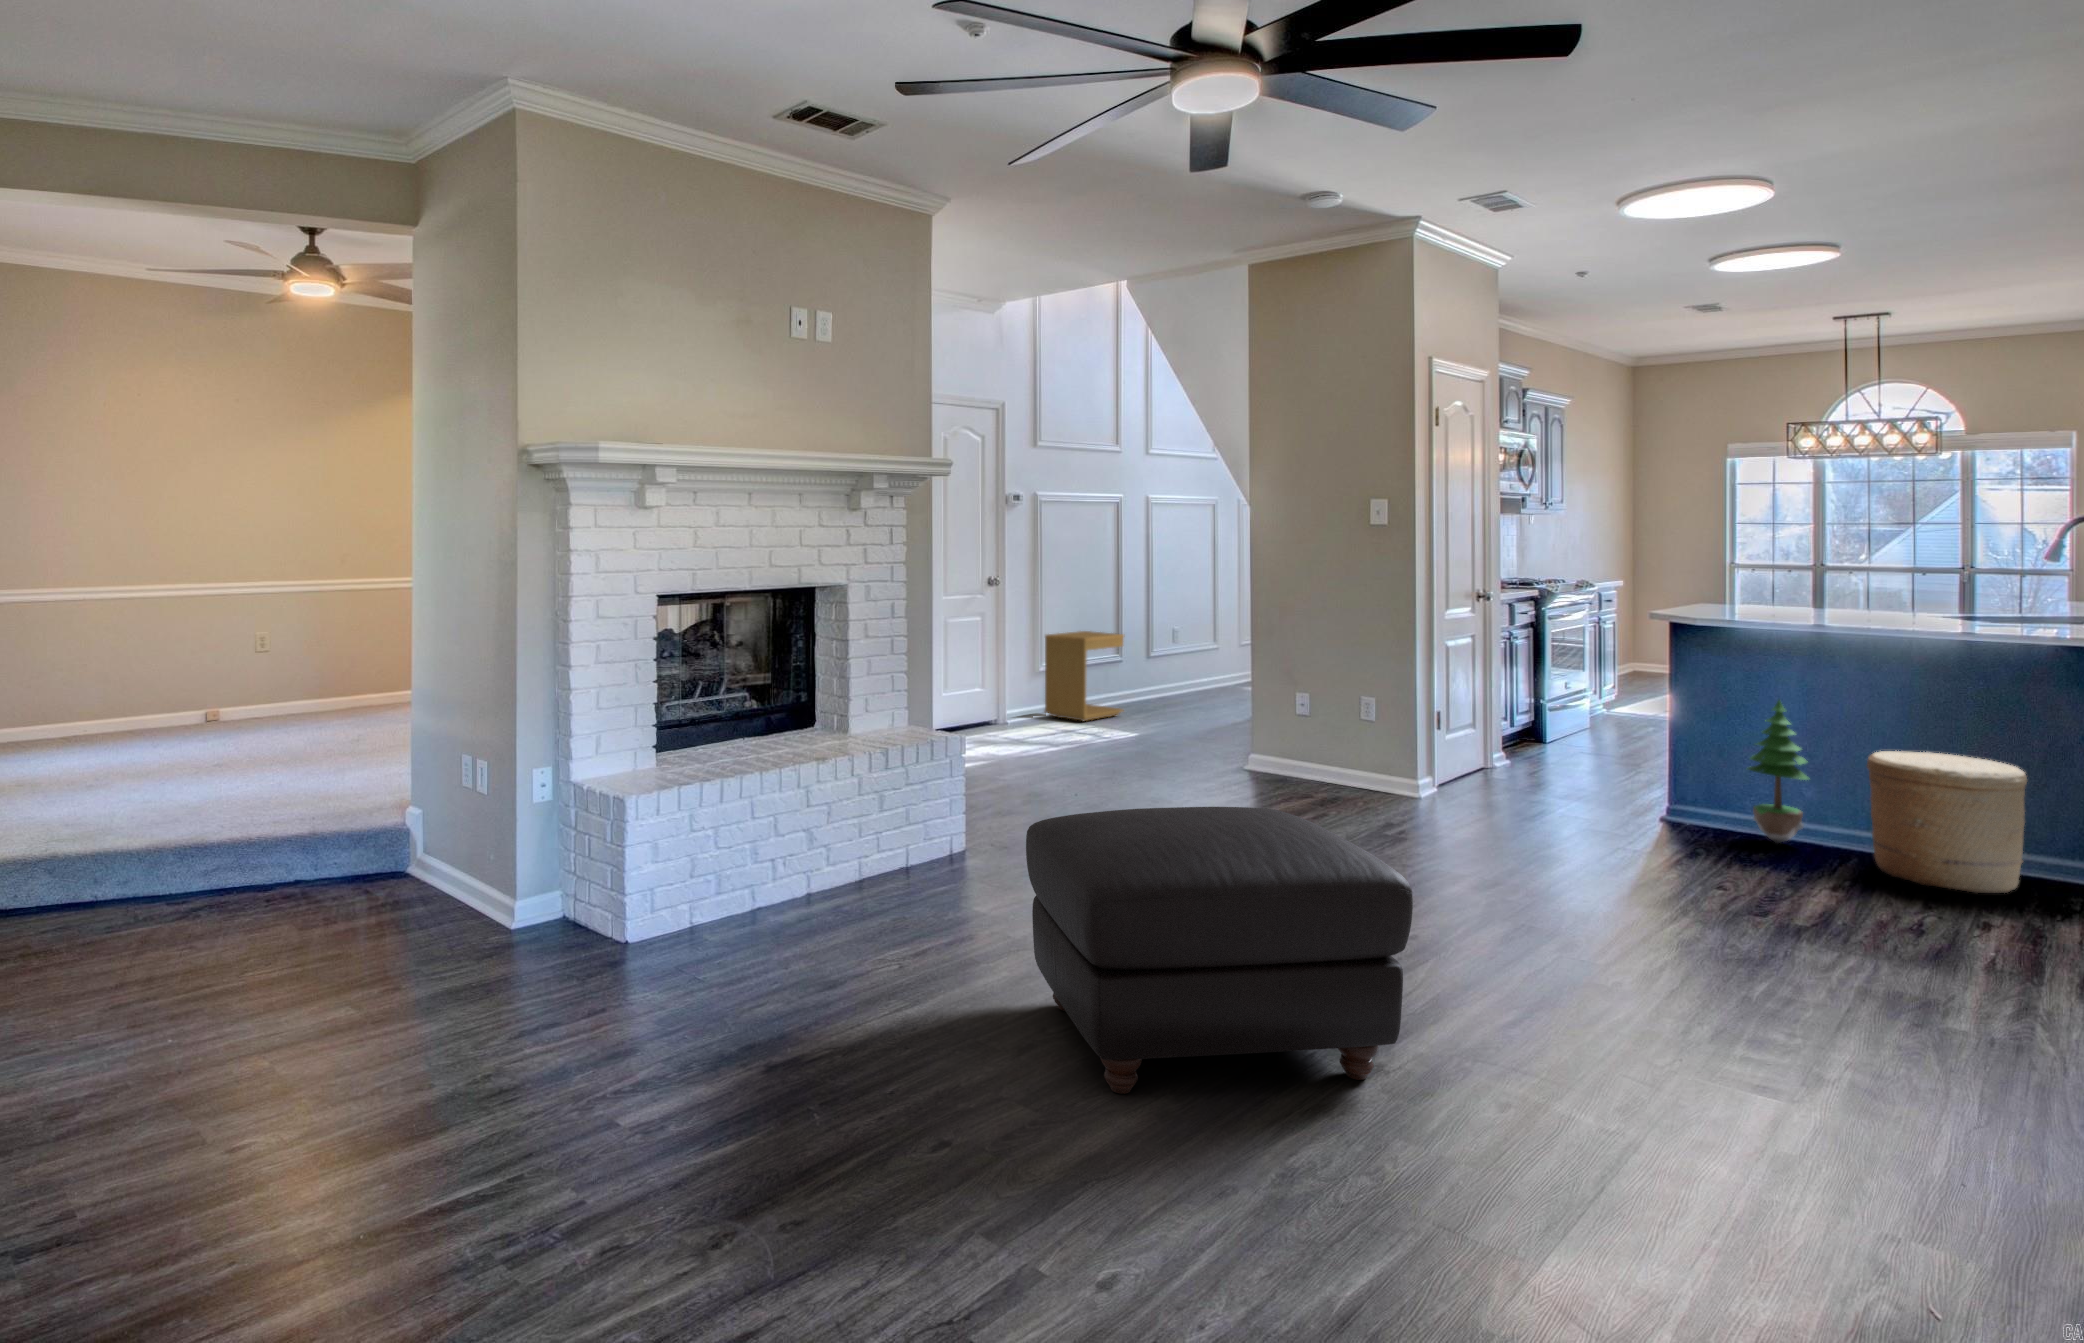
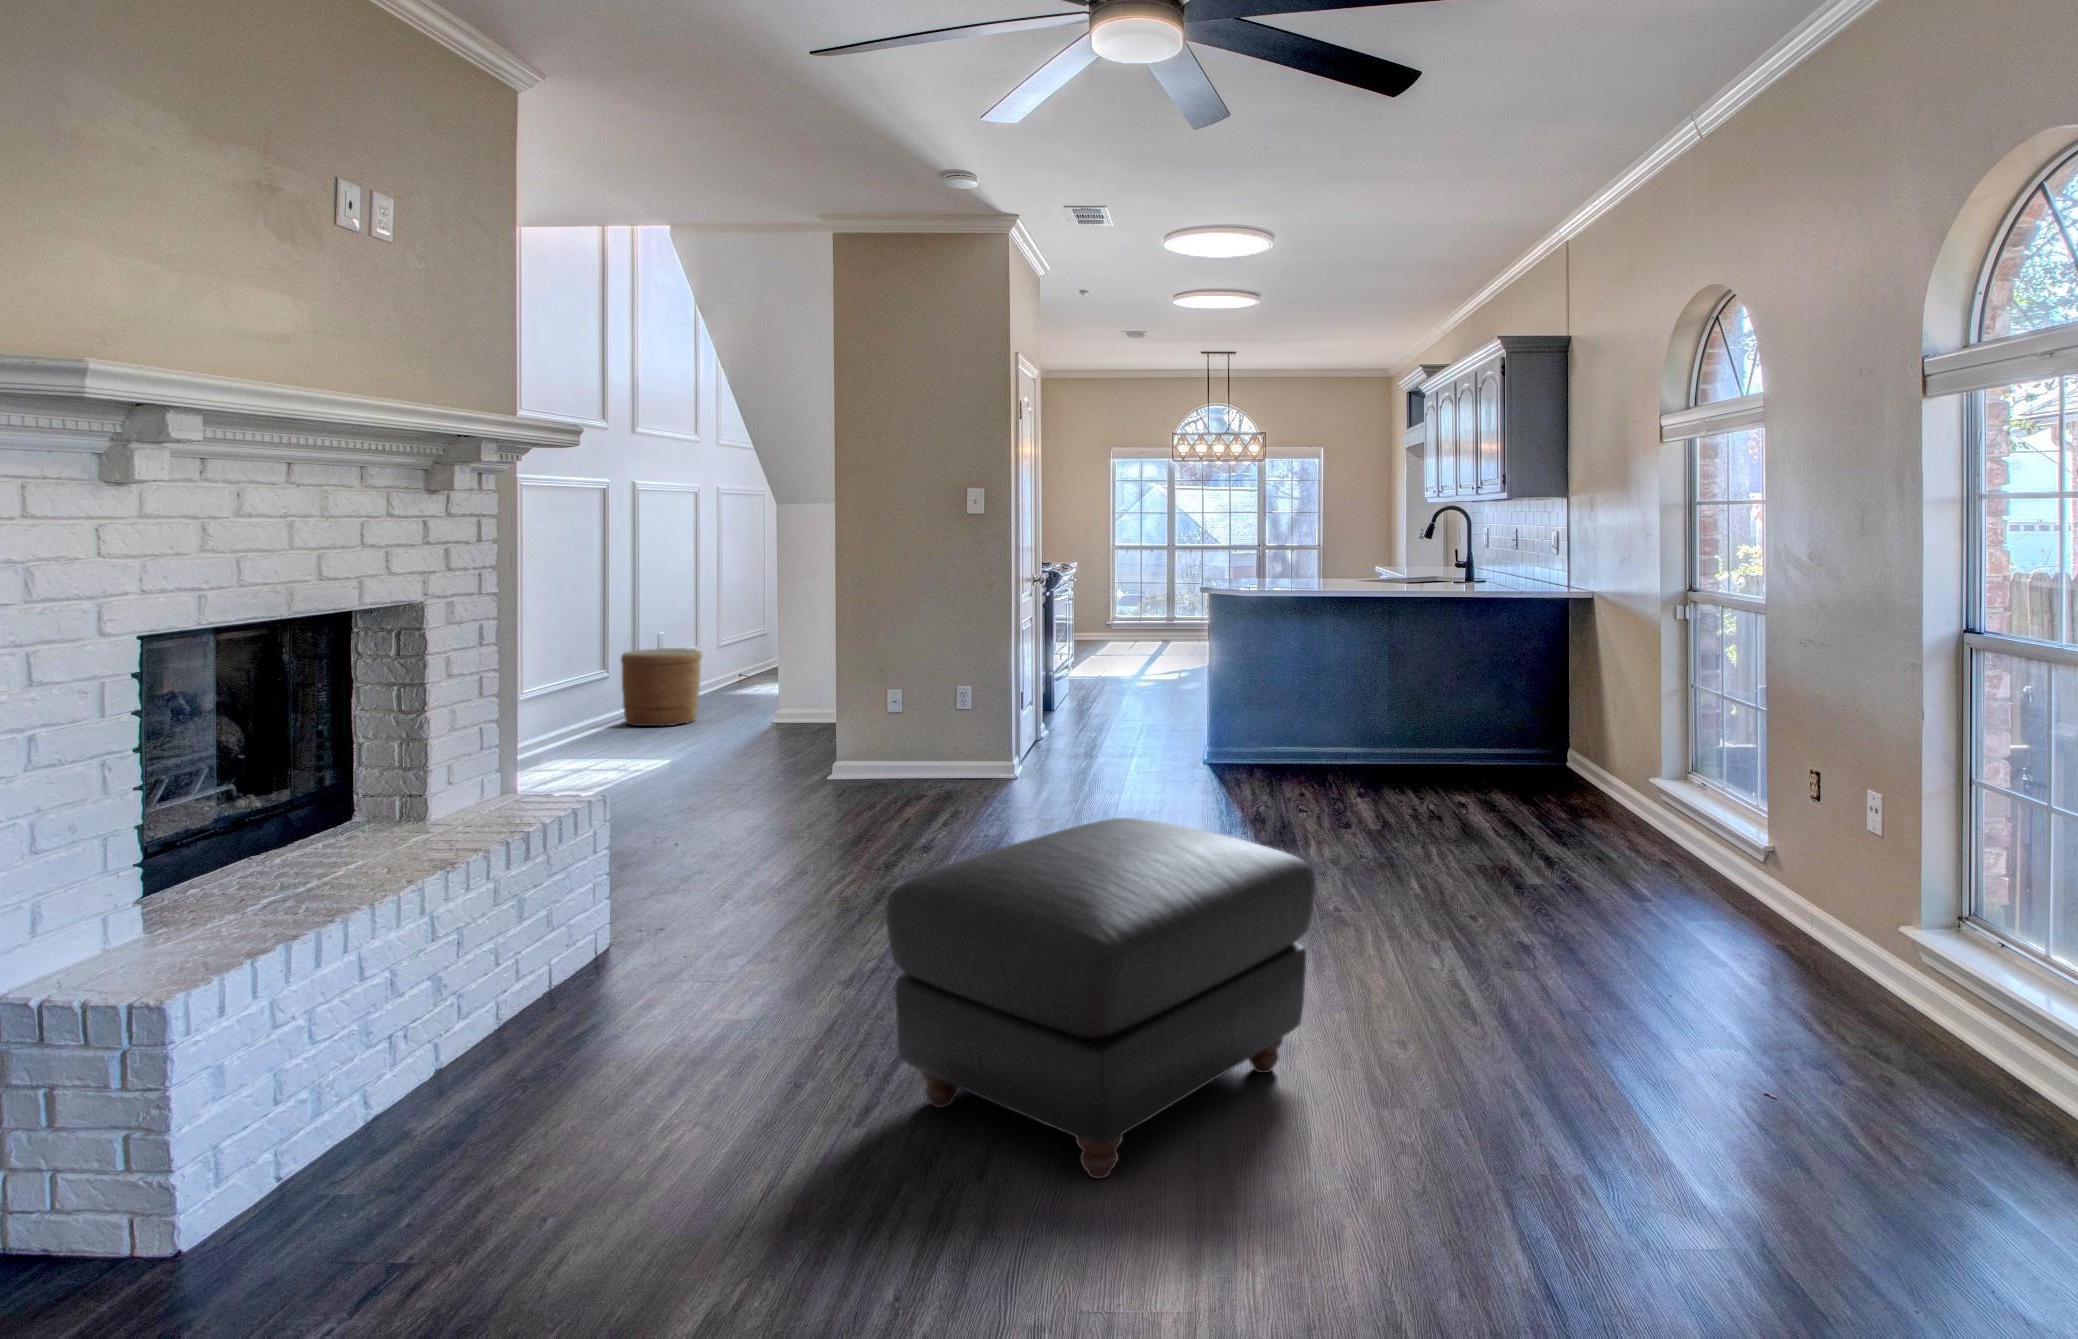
side table: present [1045,631,1124,721] -> none [519,645,623,756]
potted tree: present [1748,700,1810,843] -> none [1269,657,1311,776]
woven basket: present [1867,751,2027,893] -> present [621,648,702,726]

